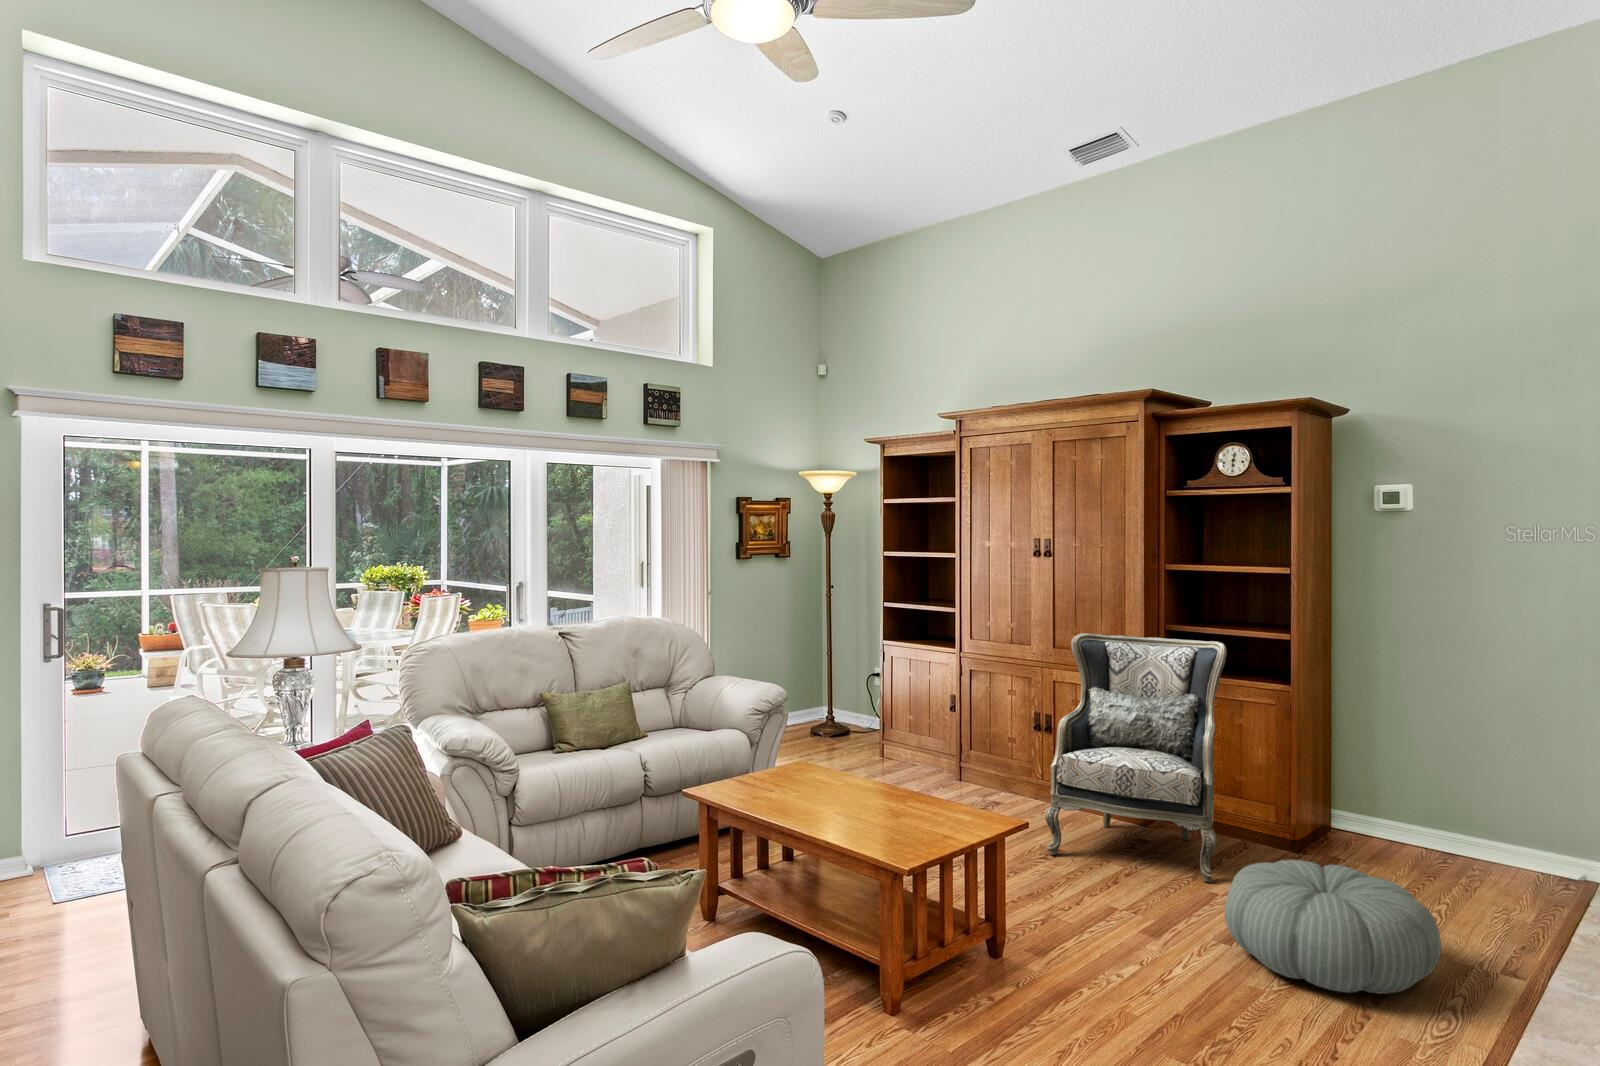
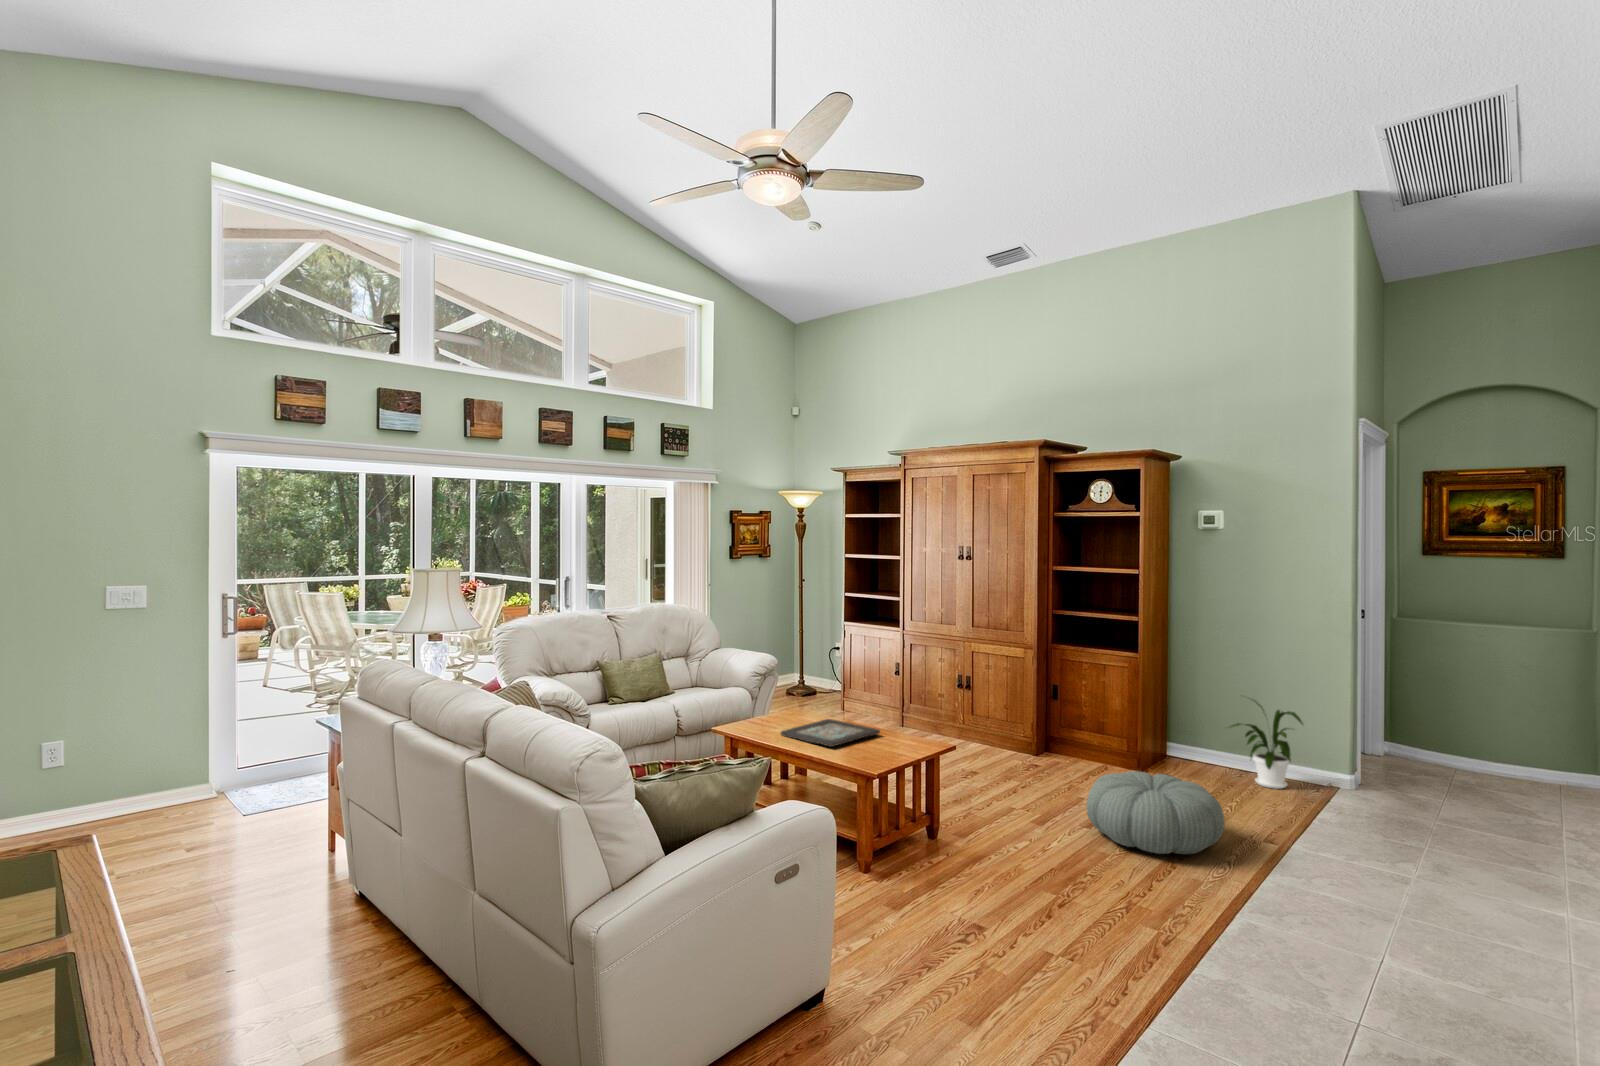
armchair: present [1045,633,1227,882] -> none [966,616,1106,796]
house plant: none [1421,746,1544,882] -> present [1230,701,1303,789]
decorative tray: none [777,777,920,822] -> present [781,719,880,747]

